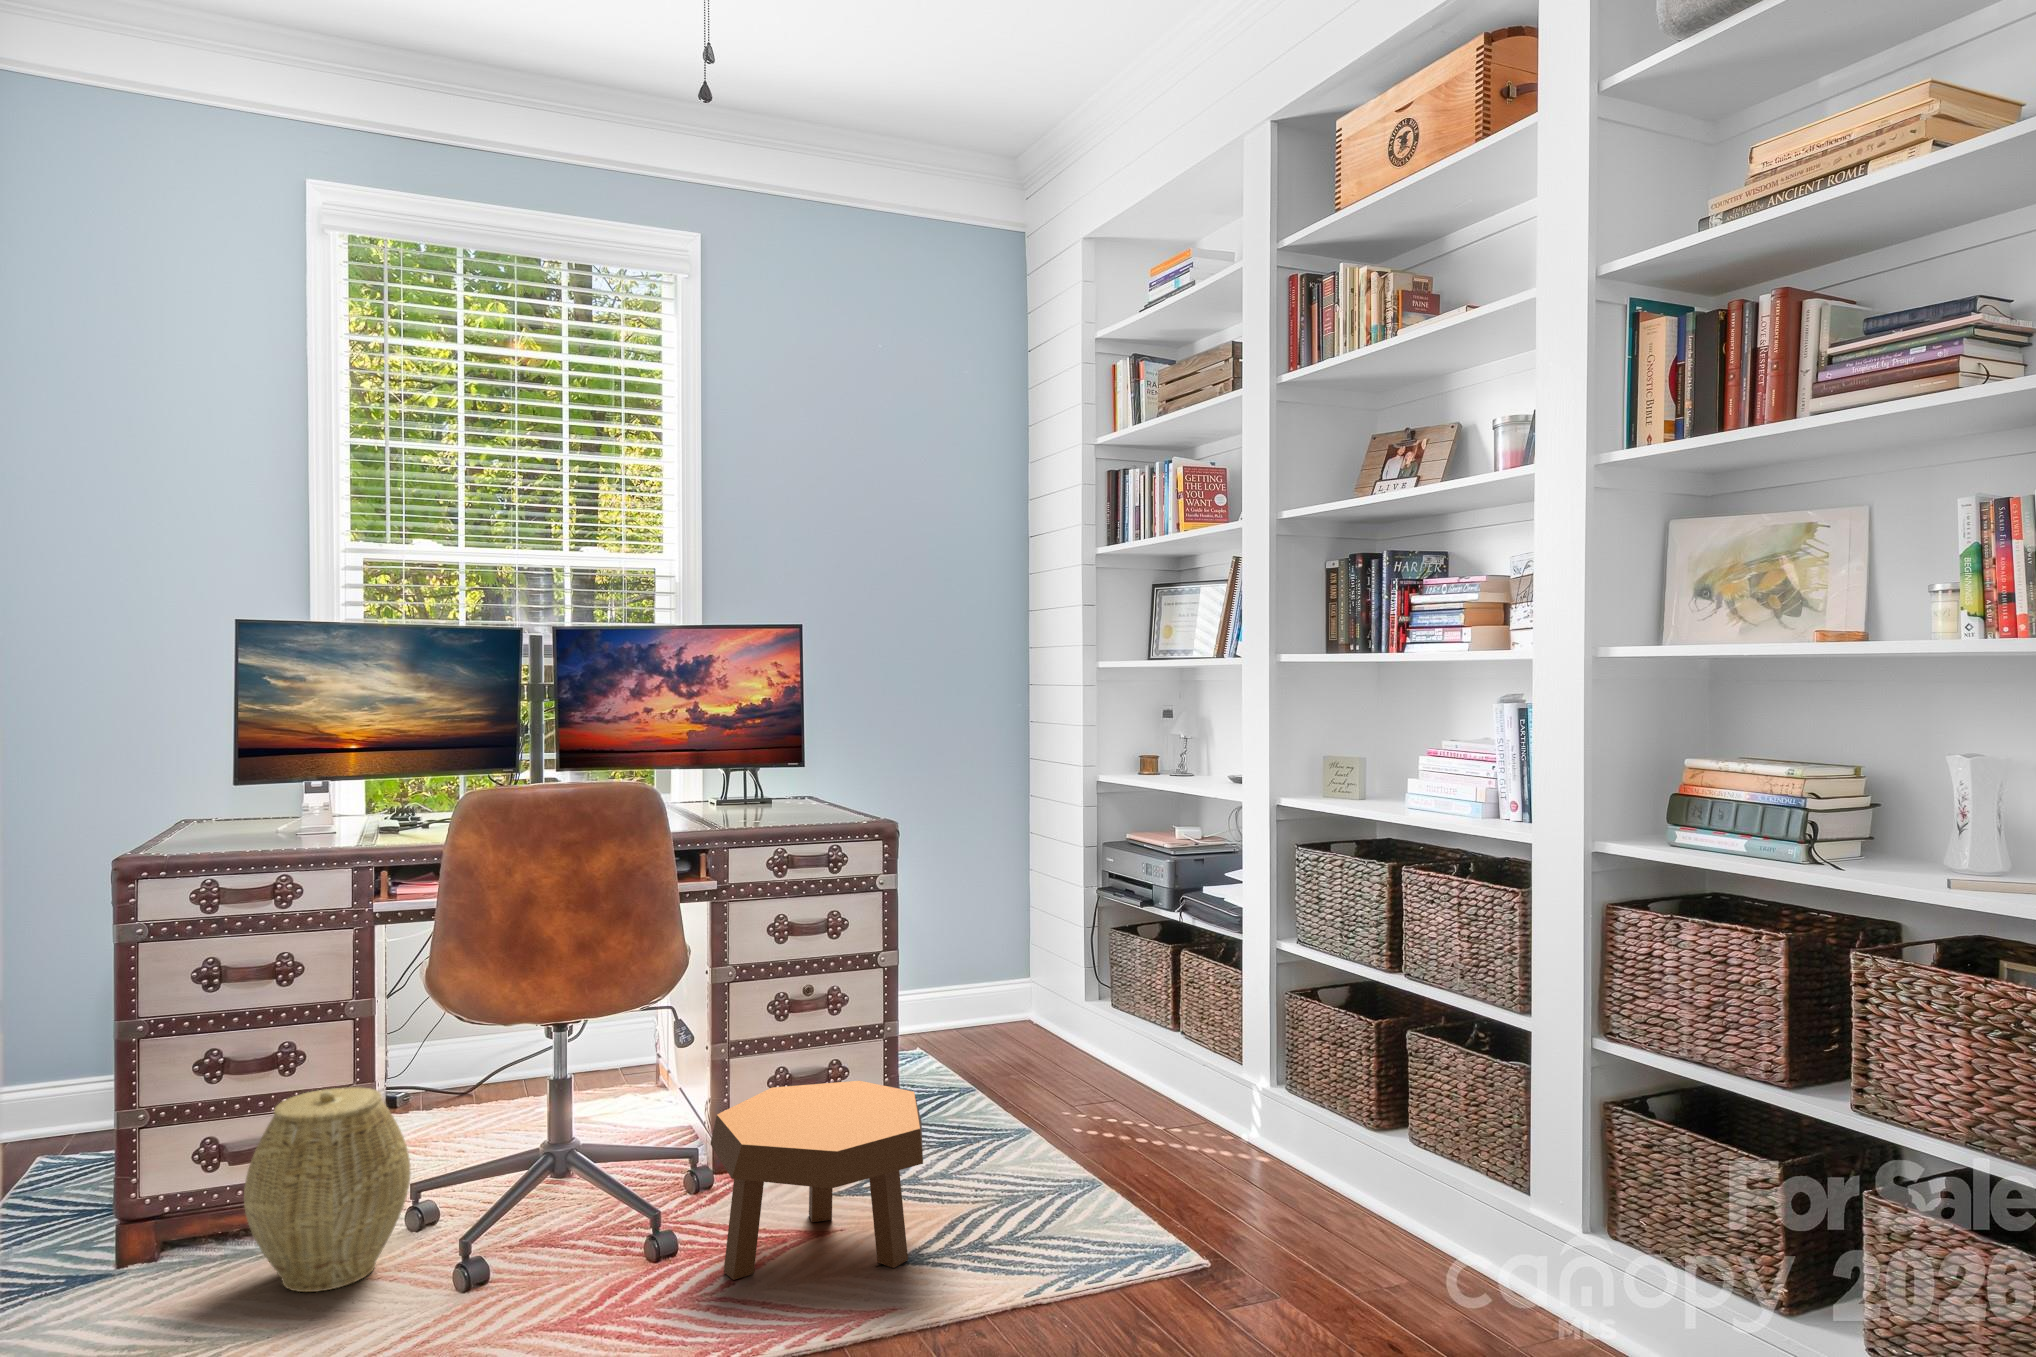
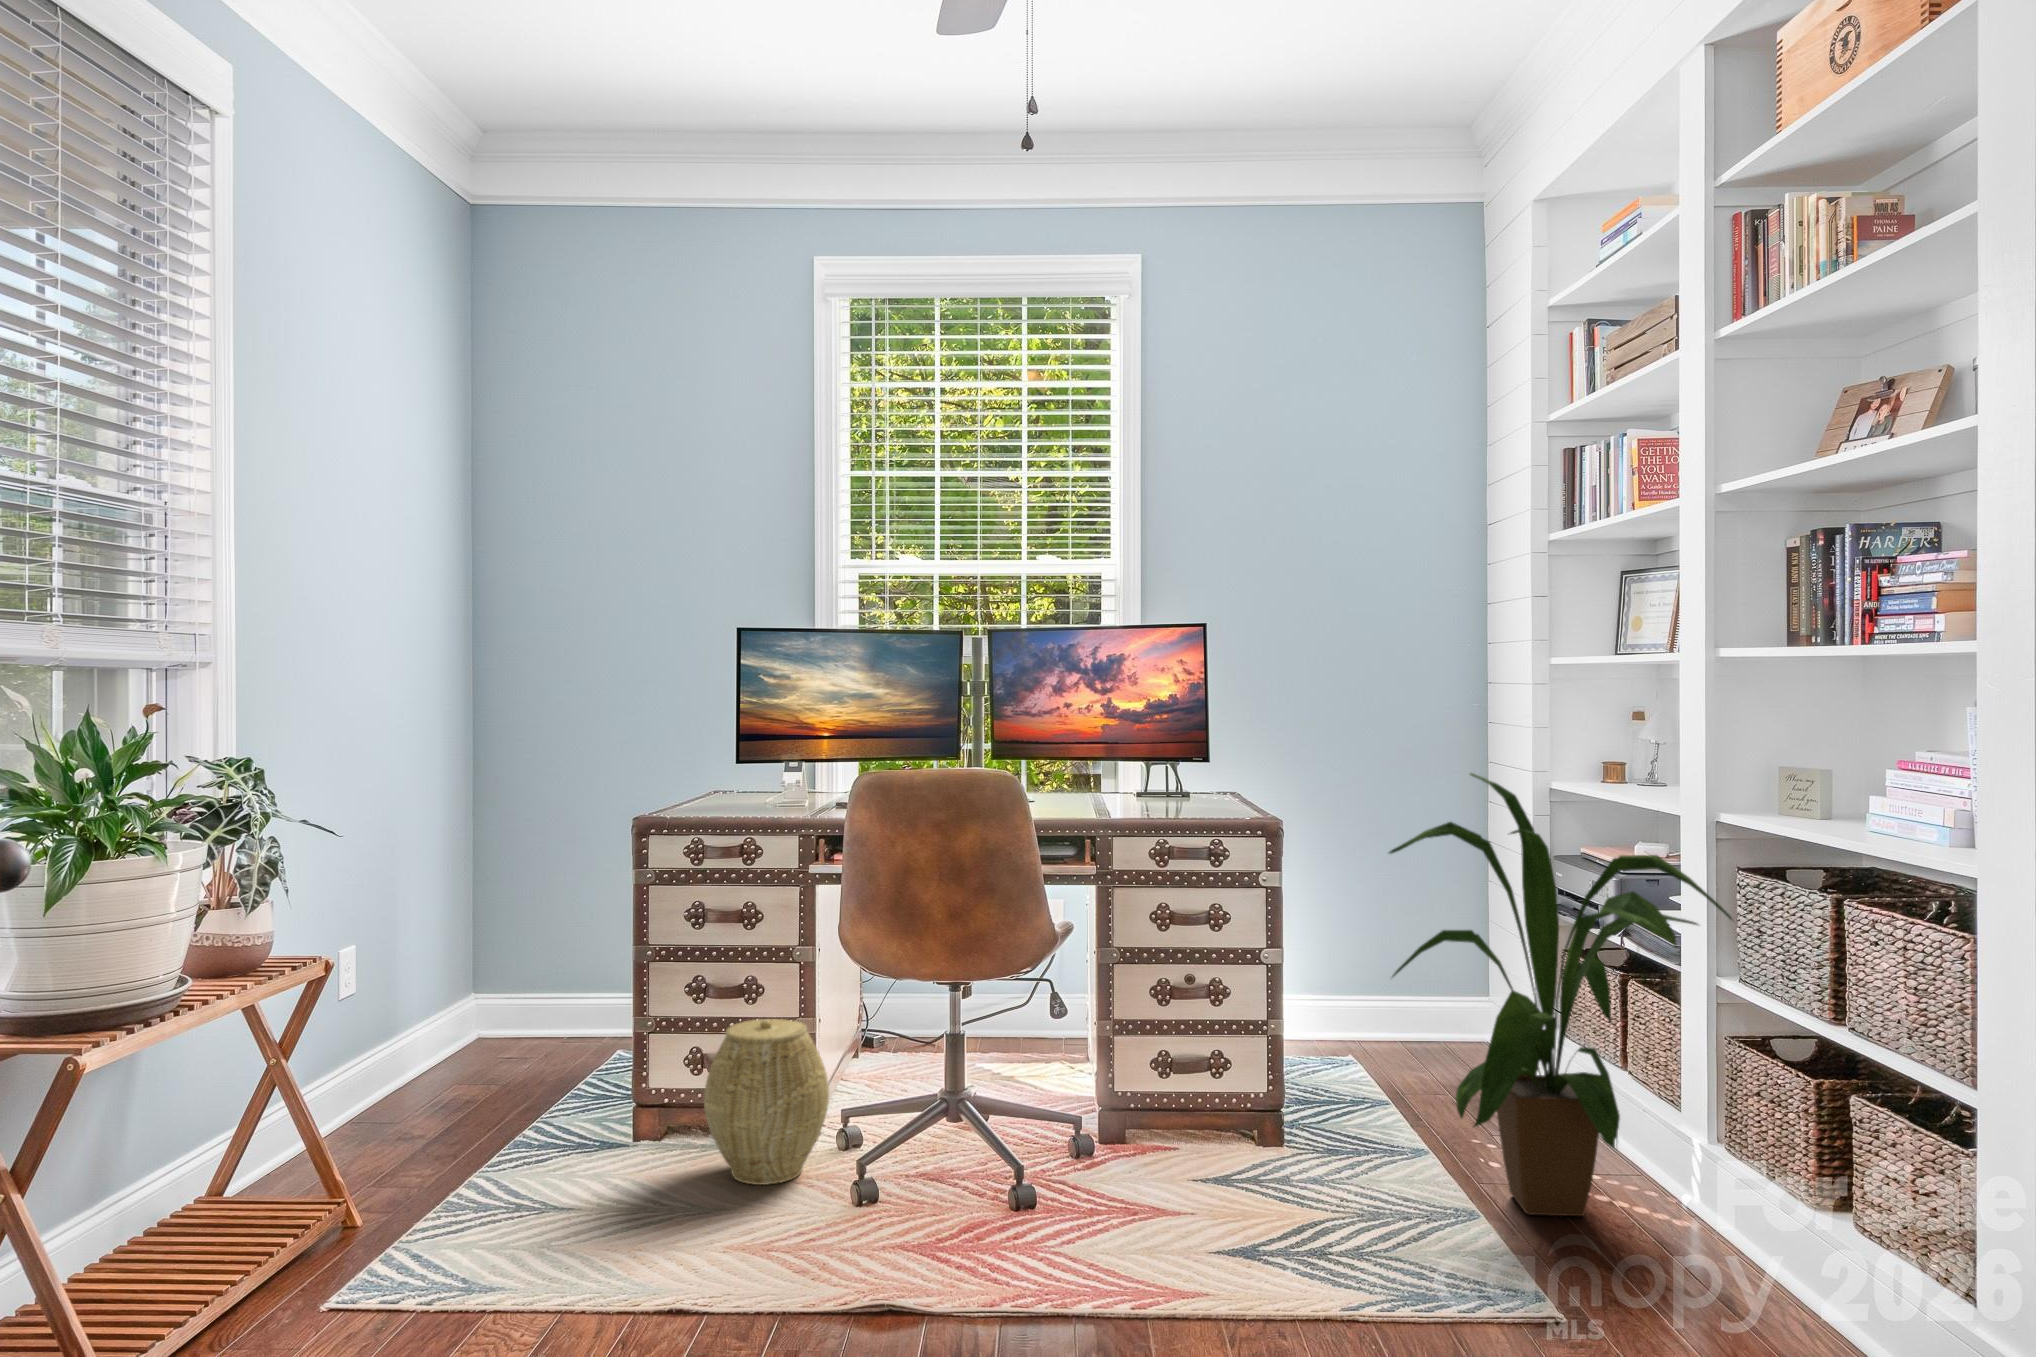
house plant: none [1006,769,1306,1174] -> present [1389,773,1732,1216]
footstool: present [711,1081,923,1280] -> none [1069,1068,1275,1256]

